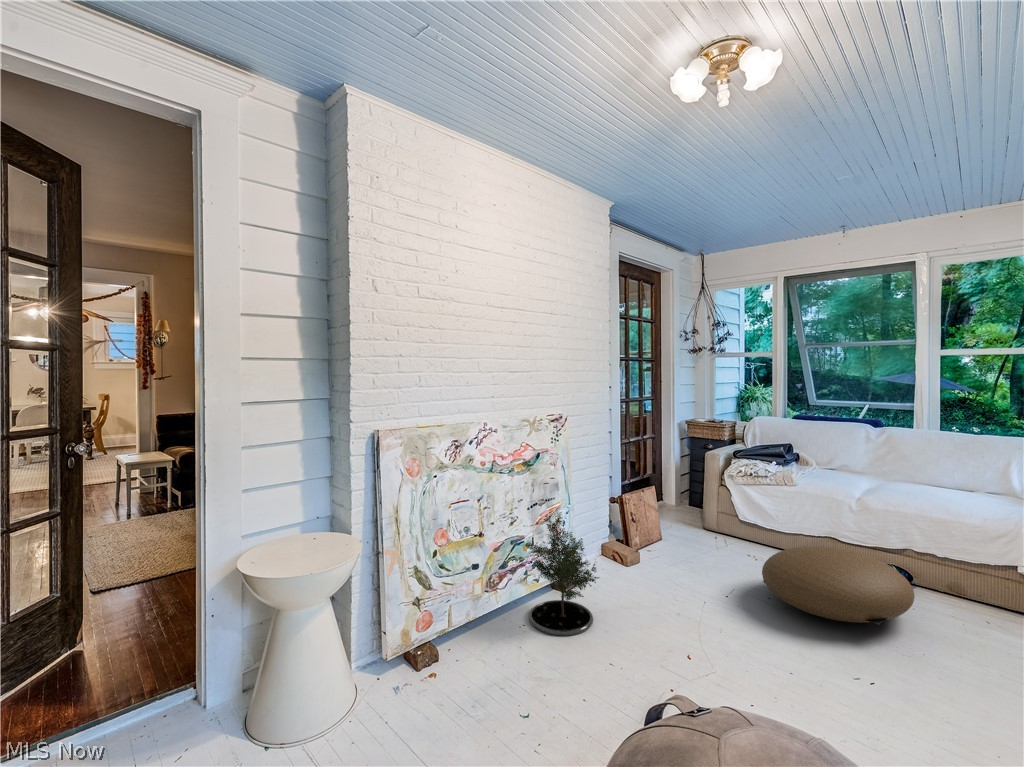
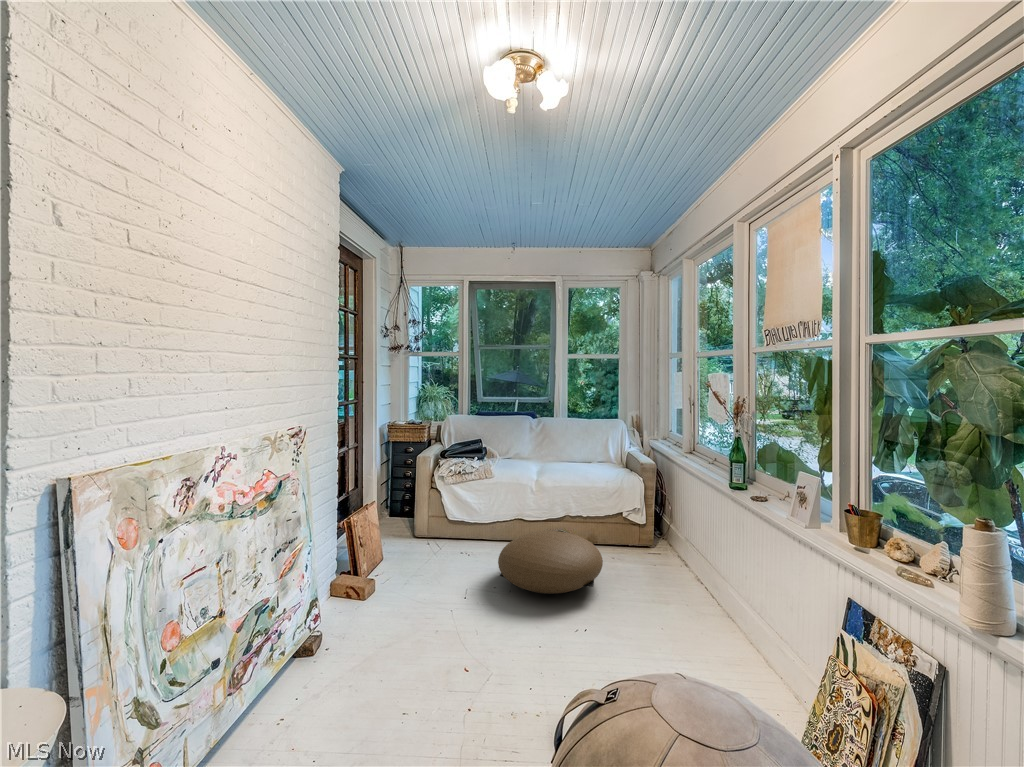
potted tree: present [528,512,600,636] -> none [280,547,385,714]

